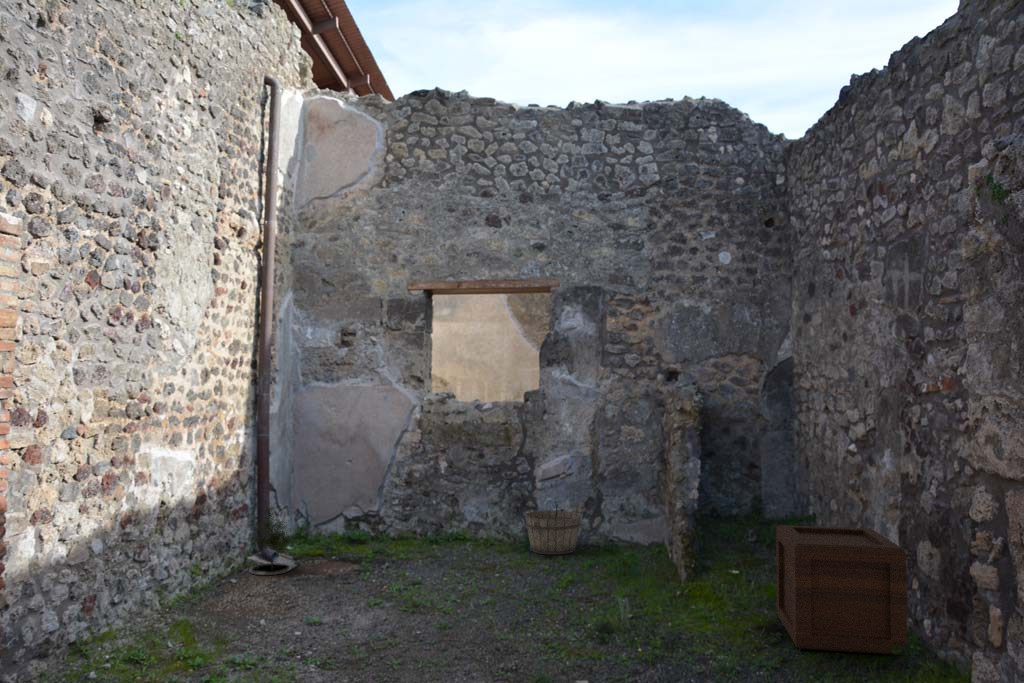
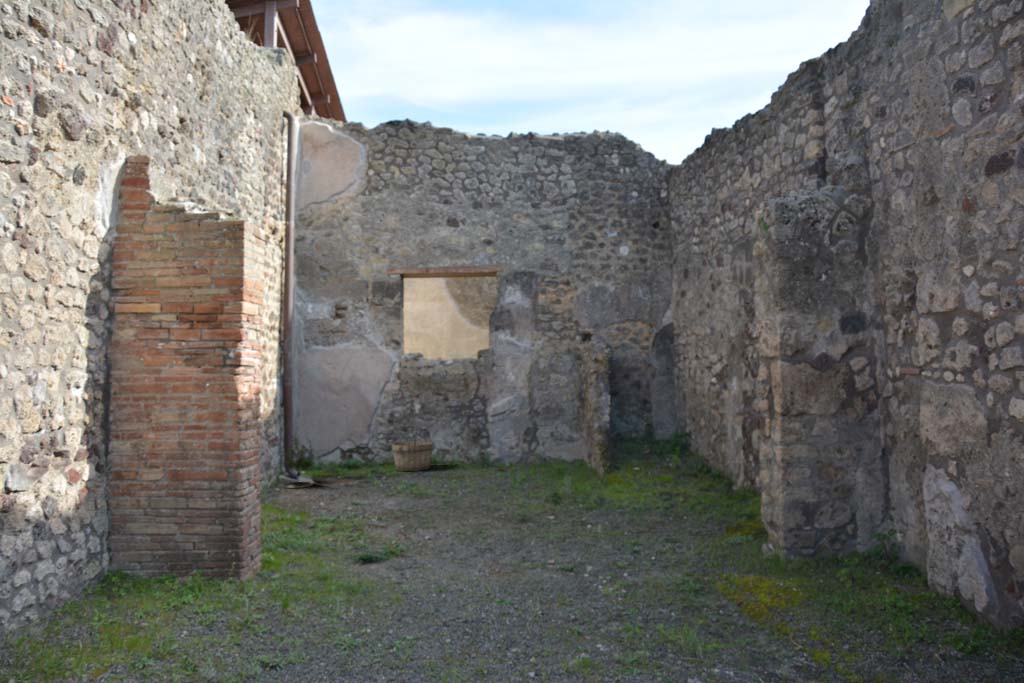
wooden bucket: present [525,502,581,554] -> present [392,436,433,471]
wooden crate: present [776,525,907,655] -> none [665,428,745,499]

